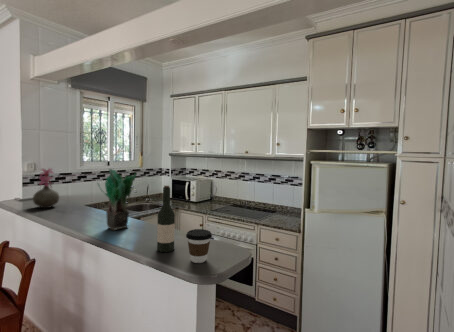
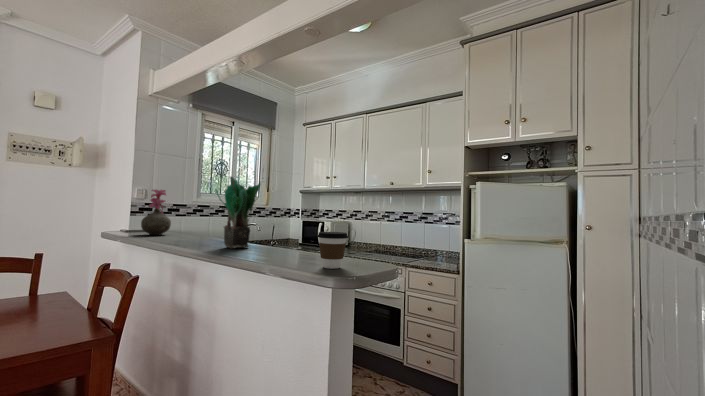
wine bottle: present [157,185,175,252] -> none [282,183,304,262]

